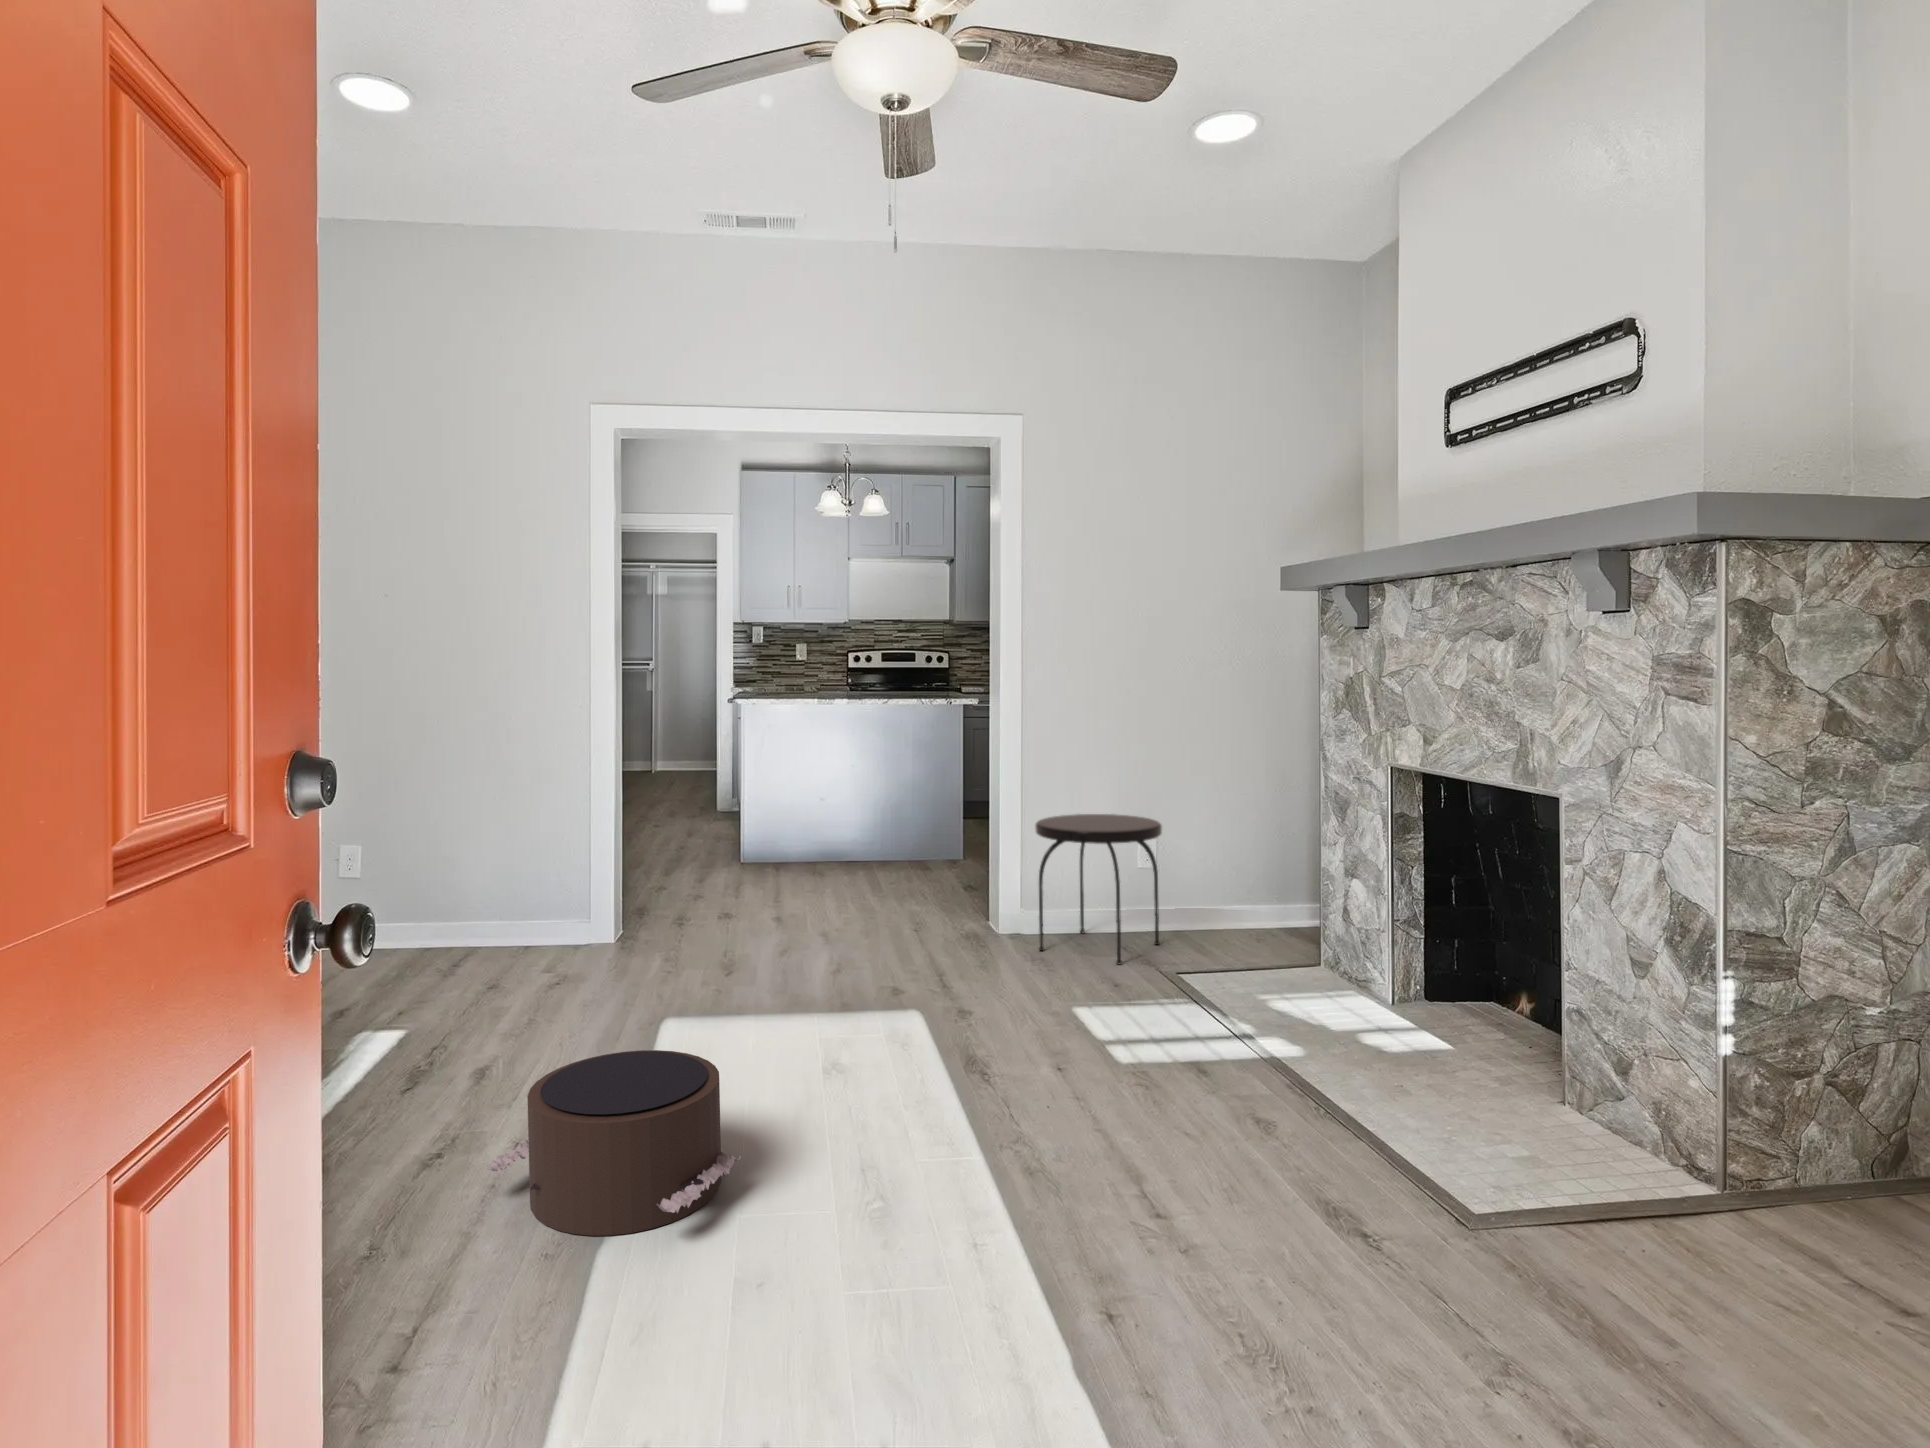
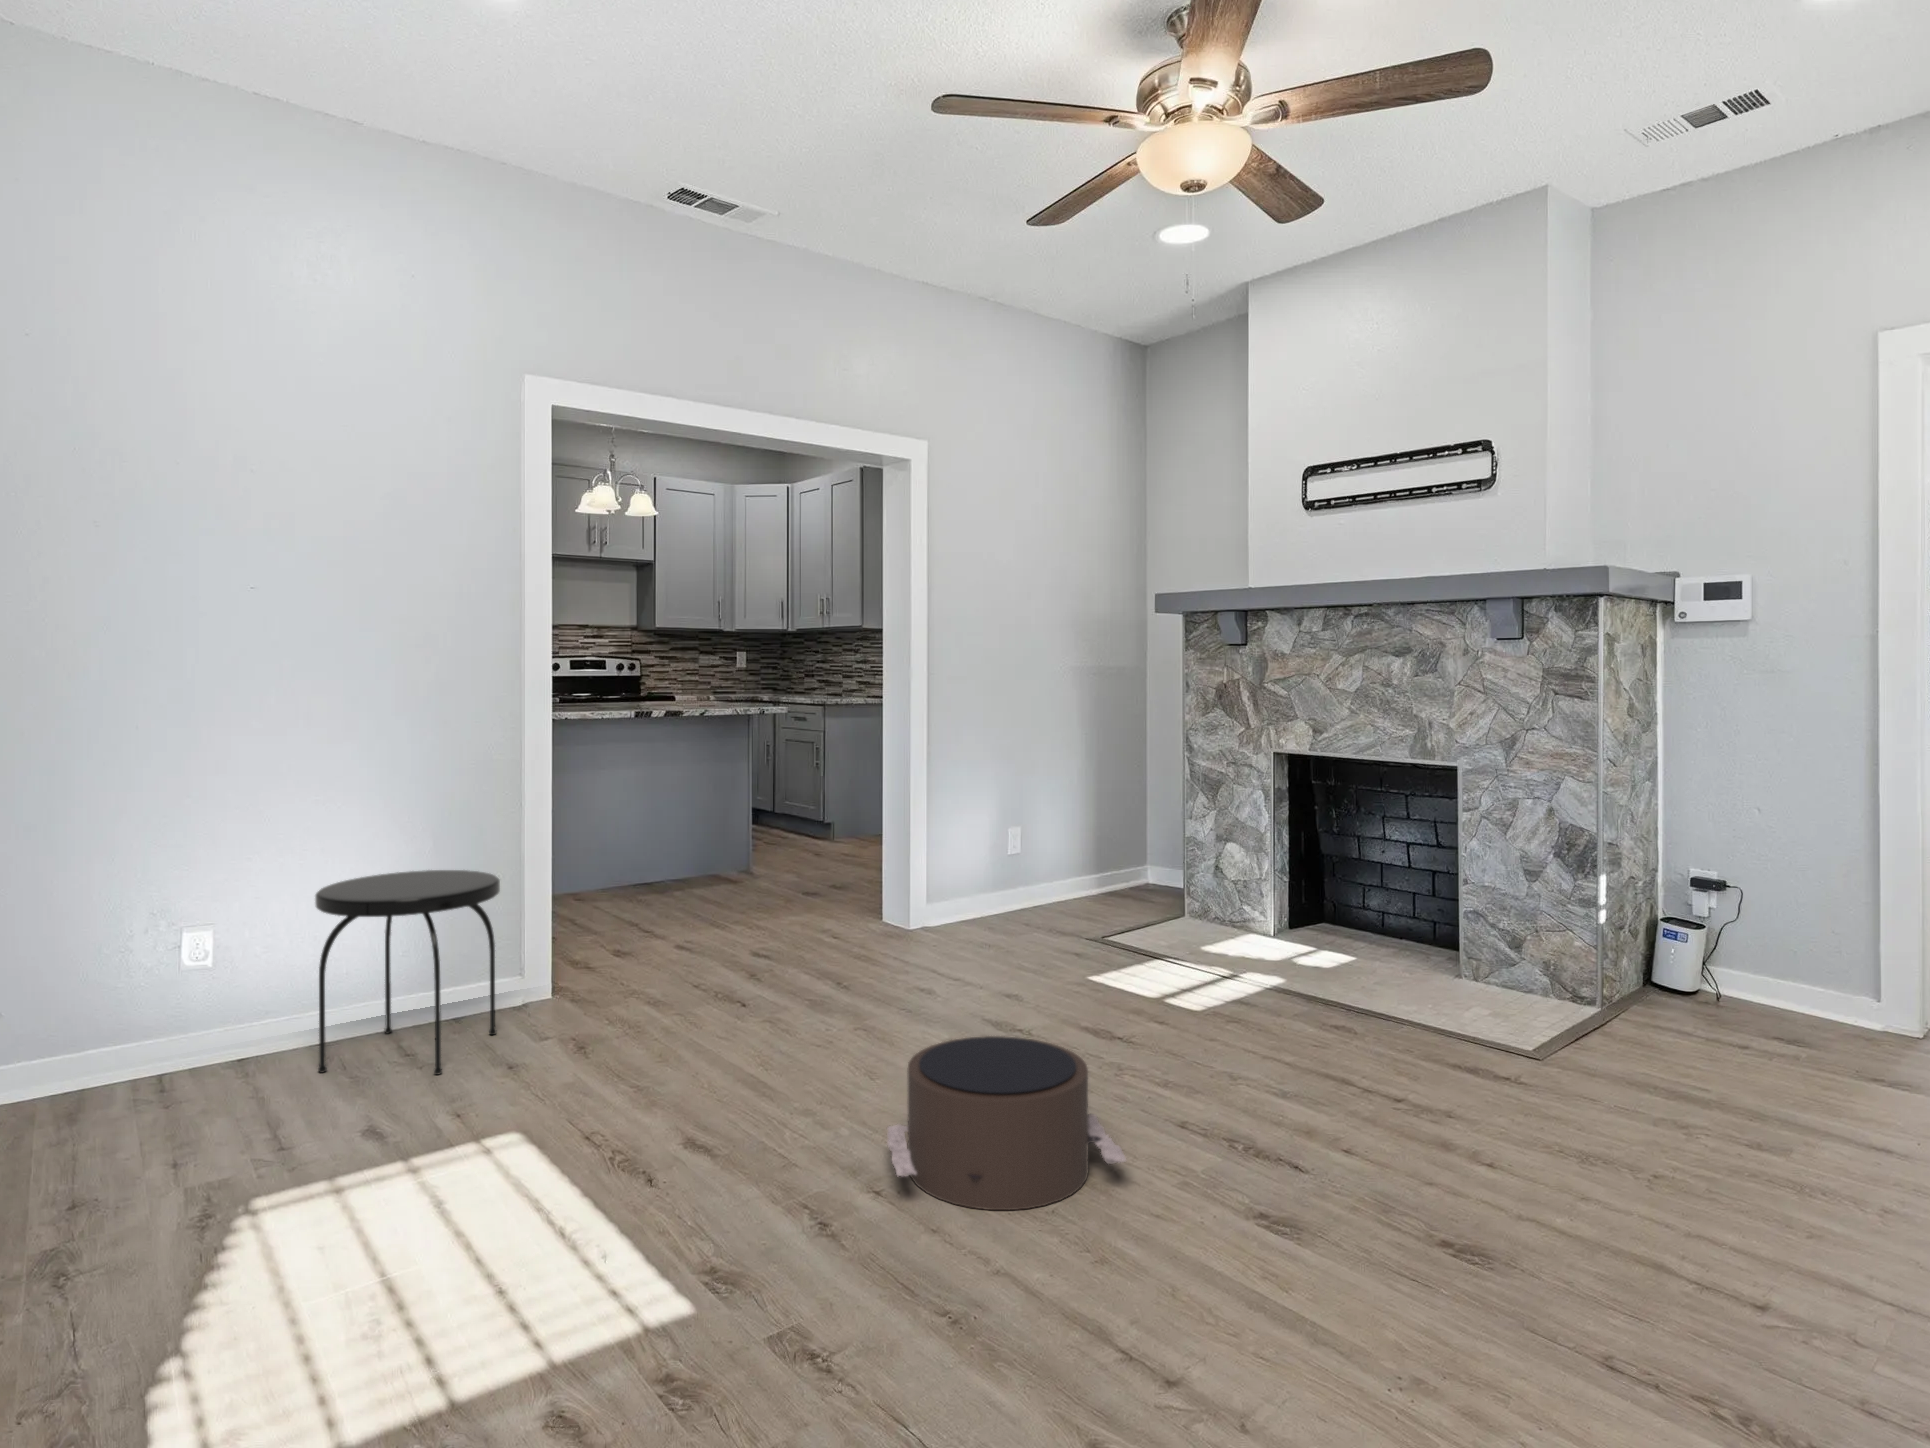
side table: present [1035,814,1162,964] -> present [315,870,500,1075]

